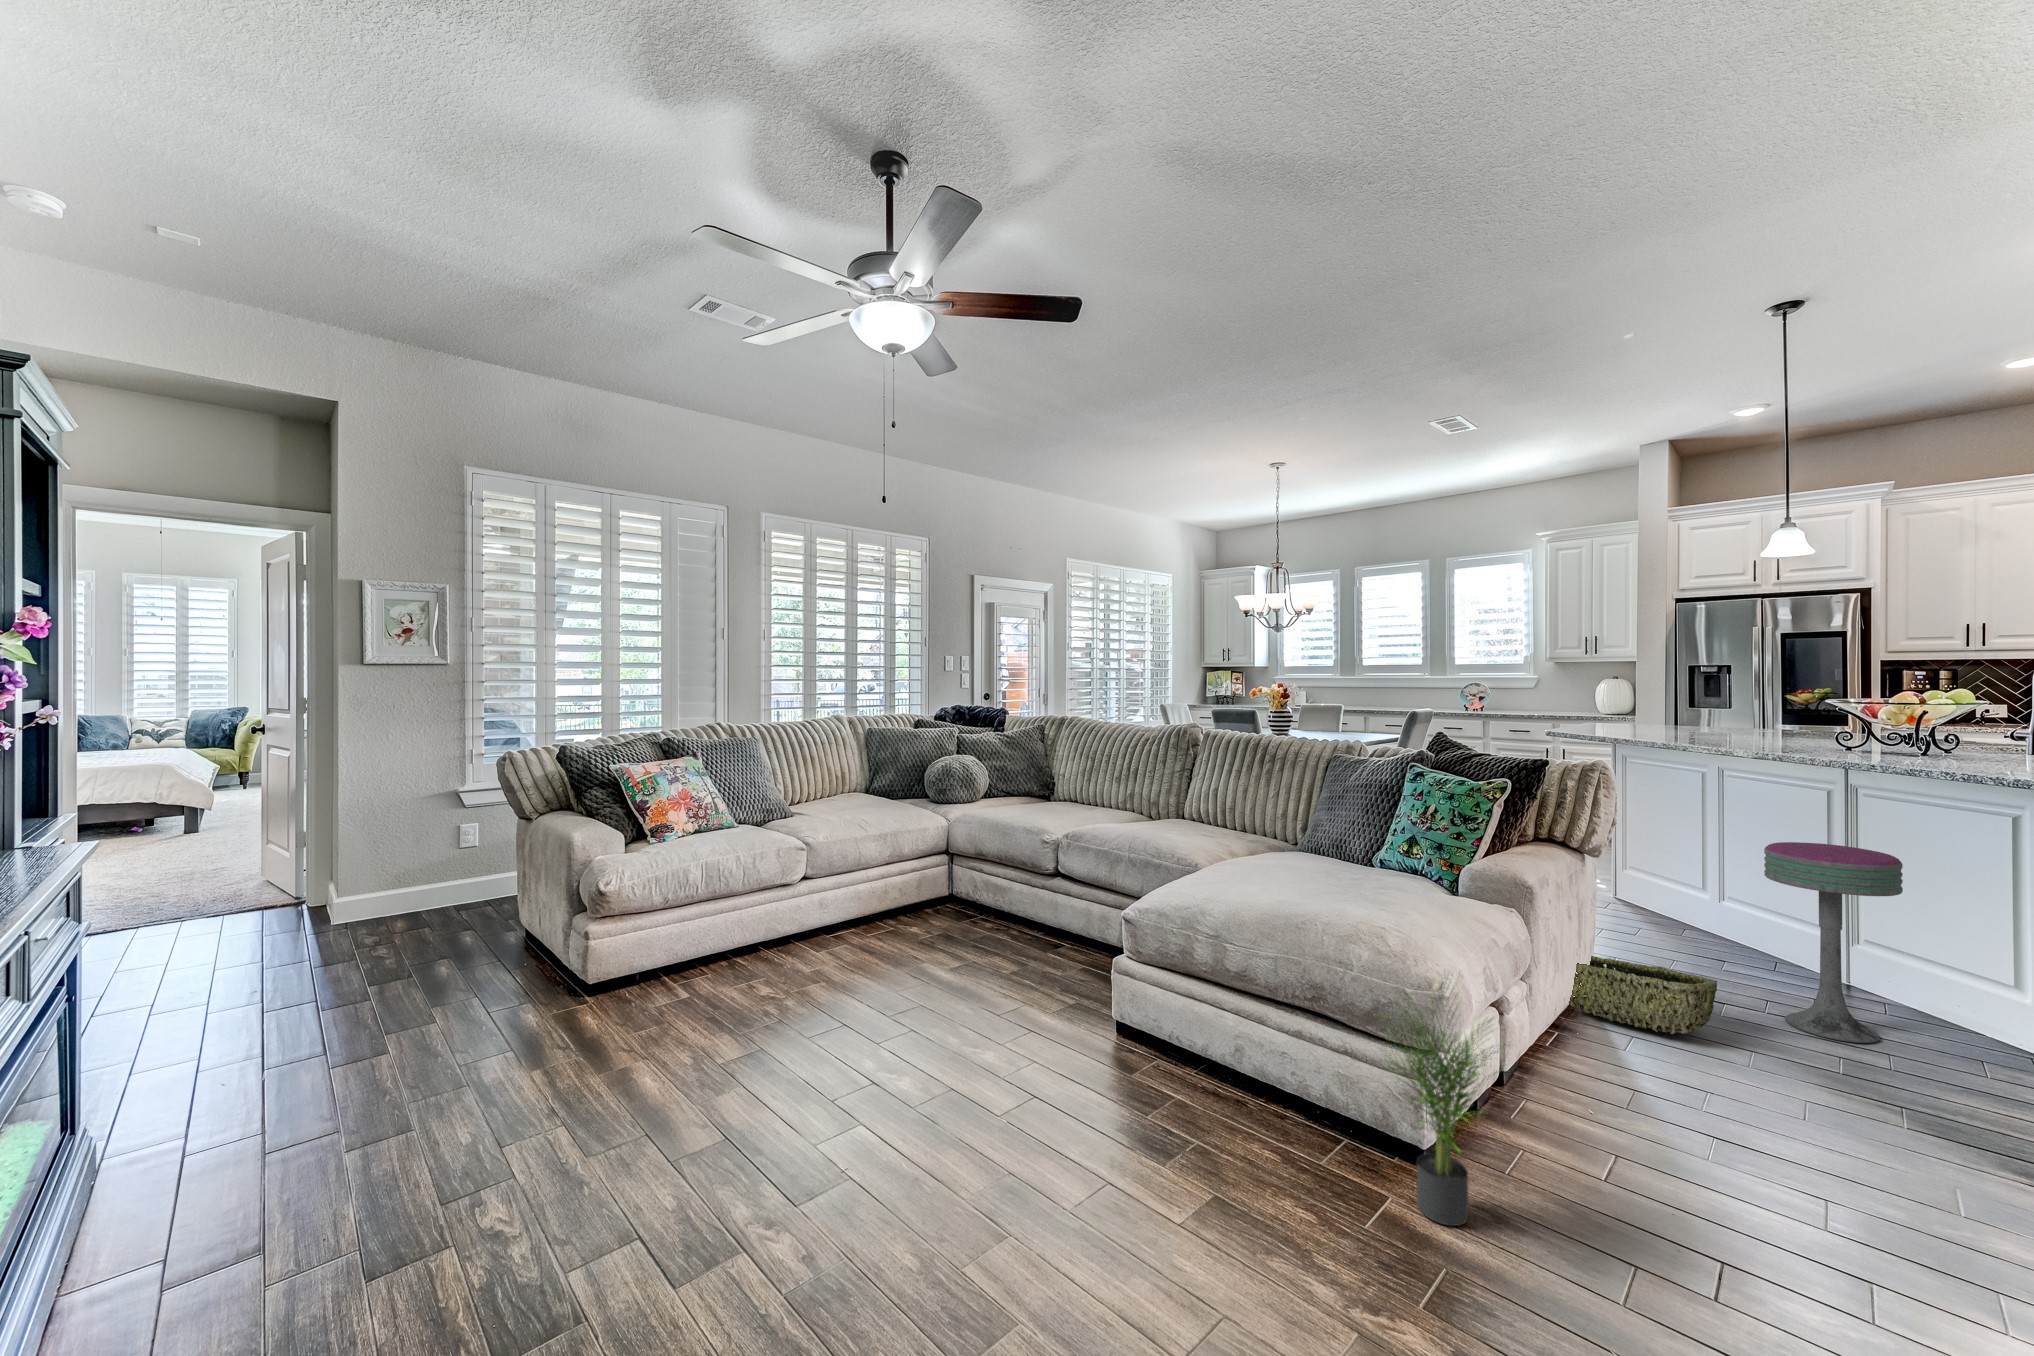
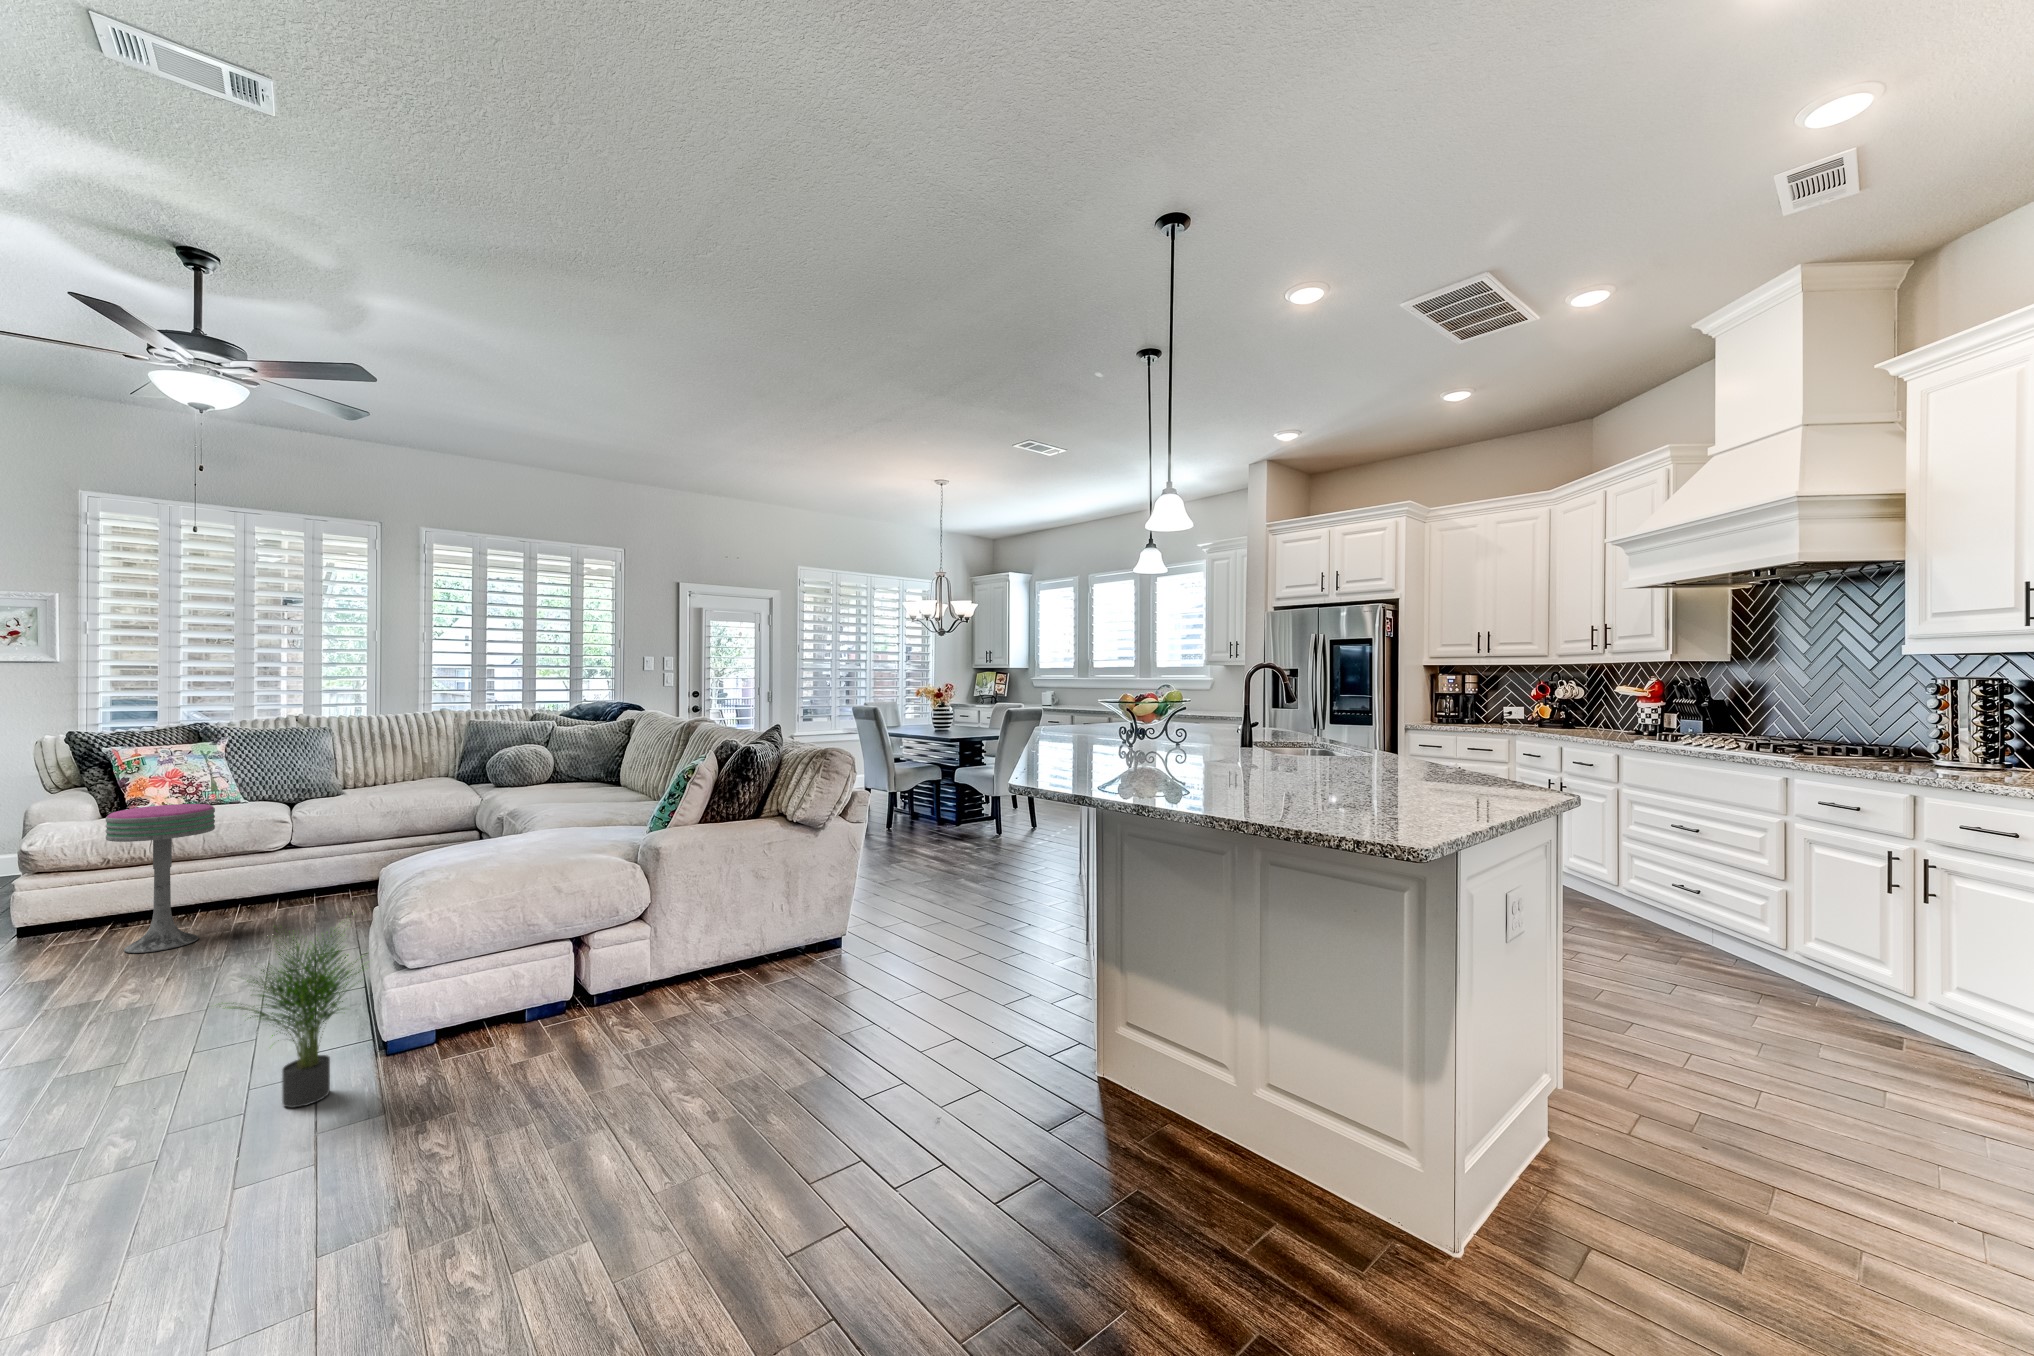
bar stool: present [1764,842,1903,1043] -> present [105,804,215,953]
woven basket: present [1569,956,1717,1034] -> none [766,920,865,986]

